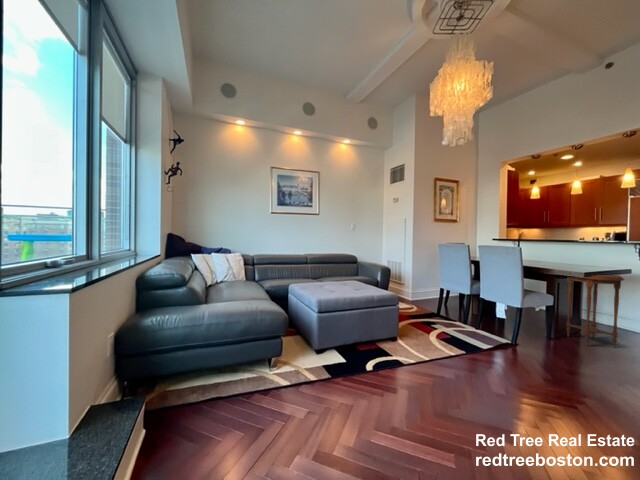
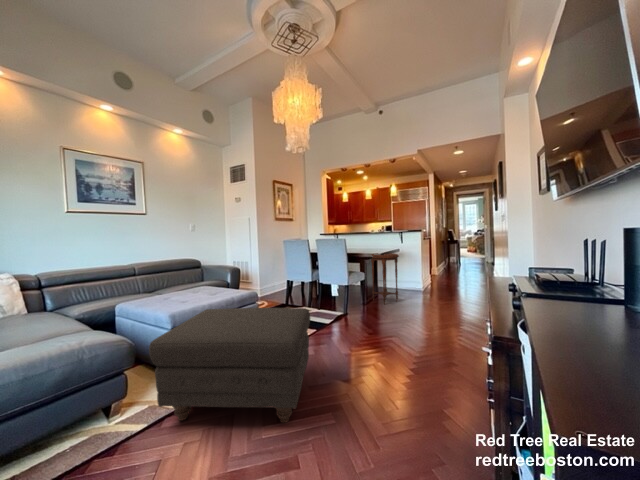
ottoman: none [293,302,445,435] -> present [149,308,310,423]

